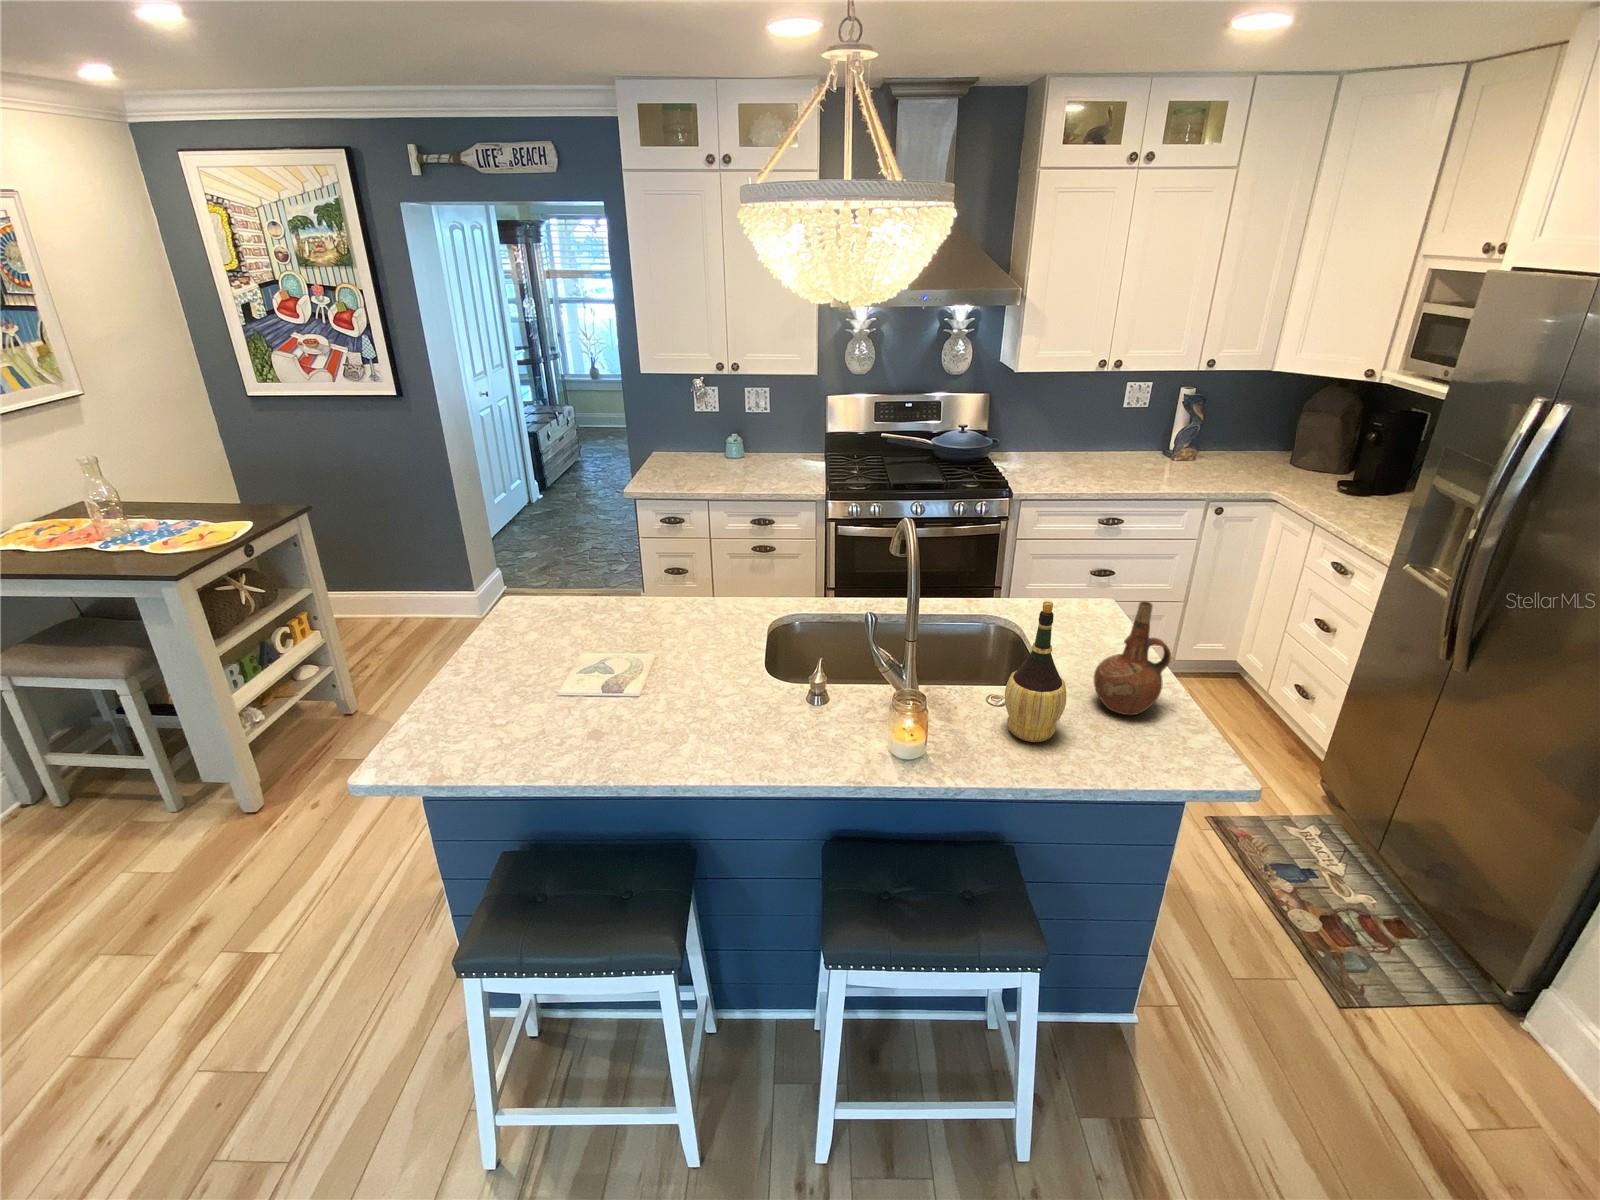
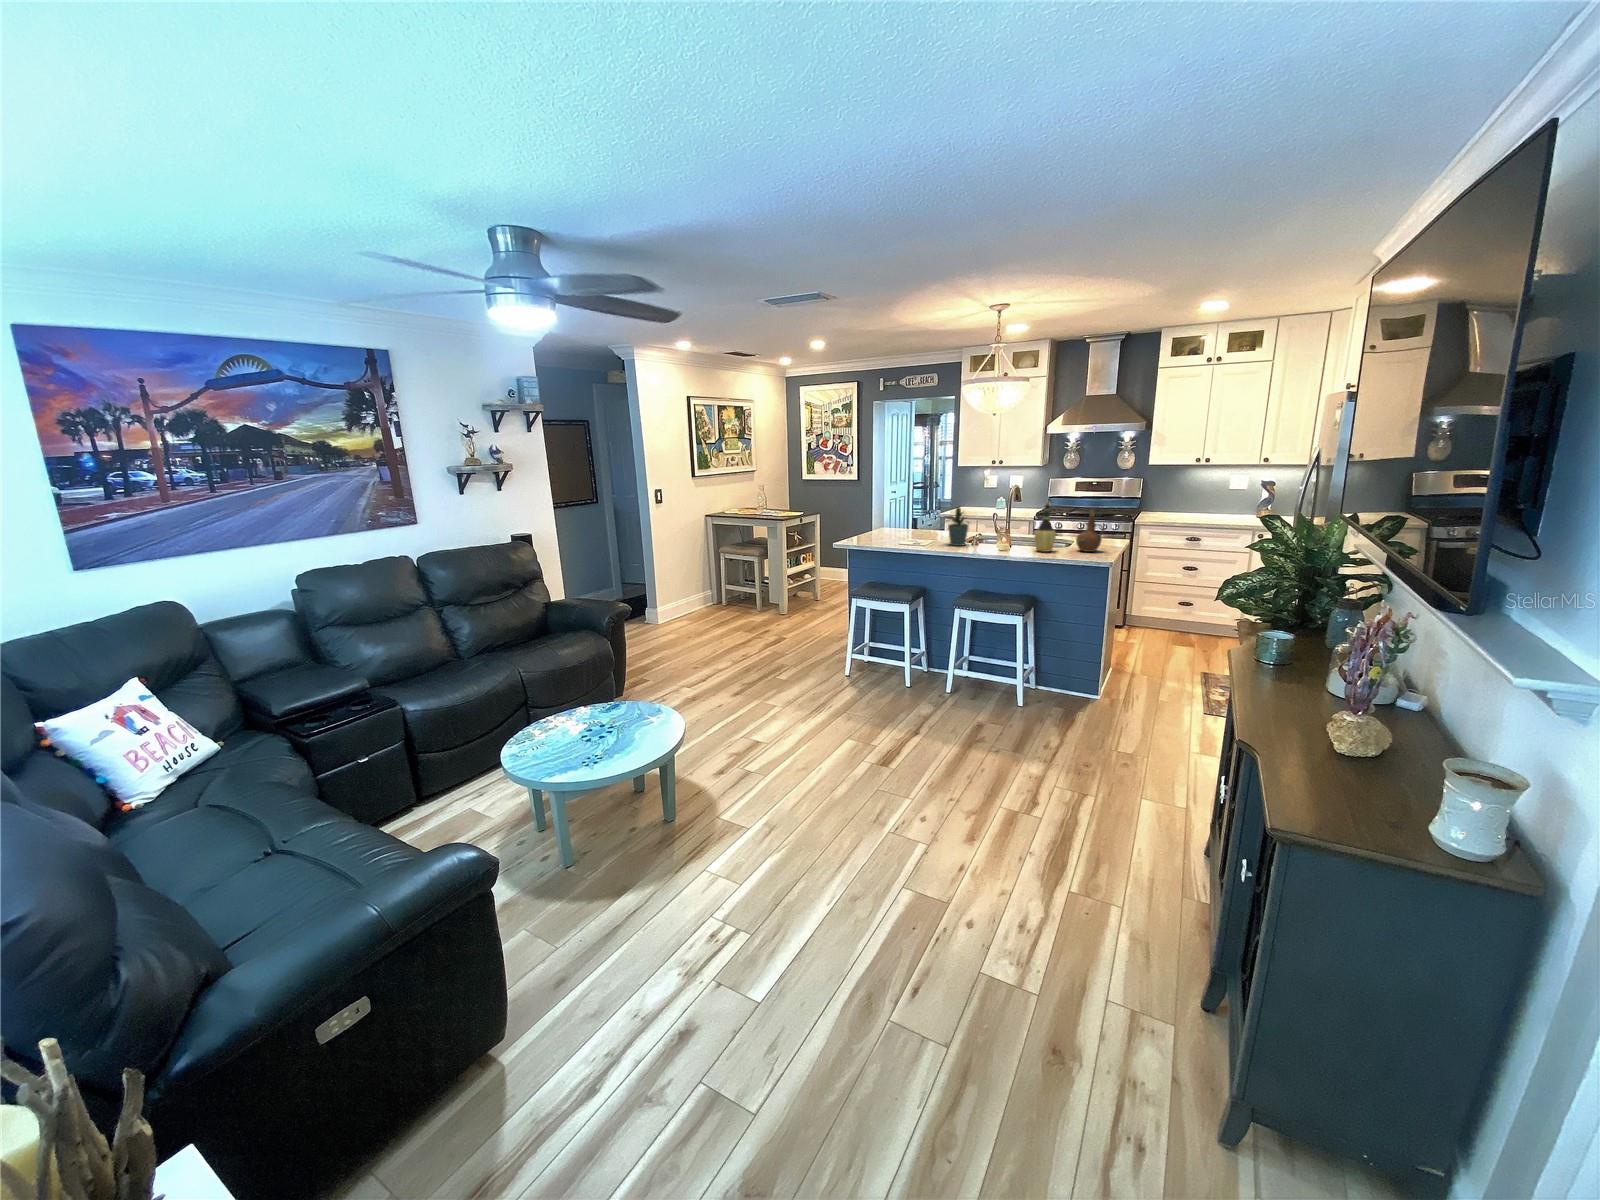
potted plant: none [723,620,806,730] -> present [944,507,969,546]

